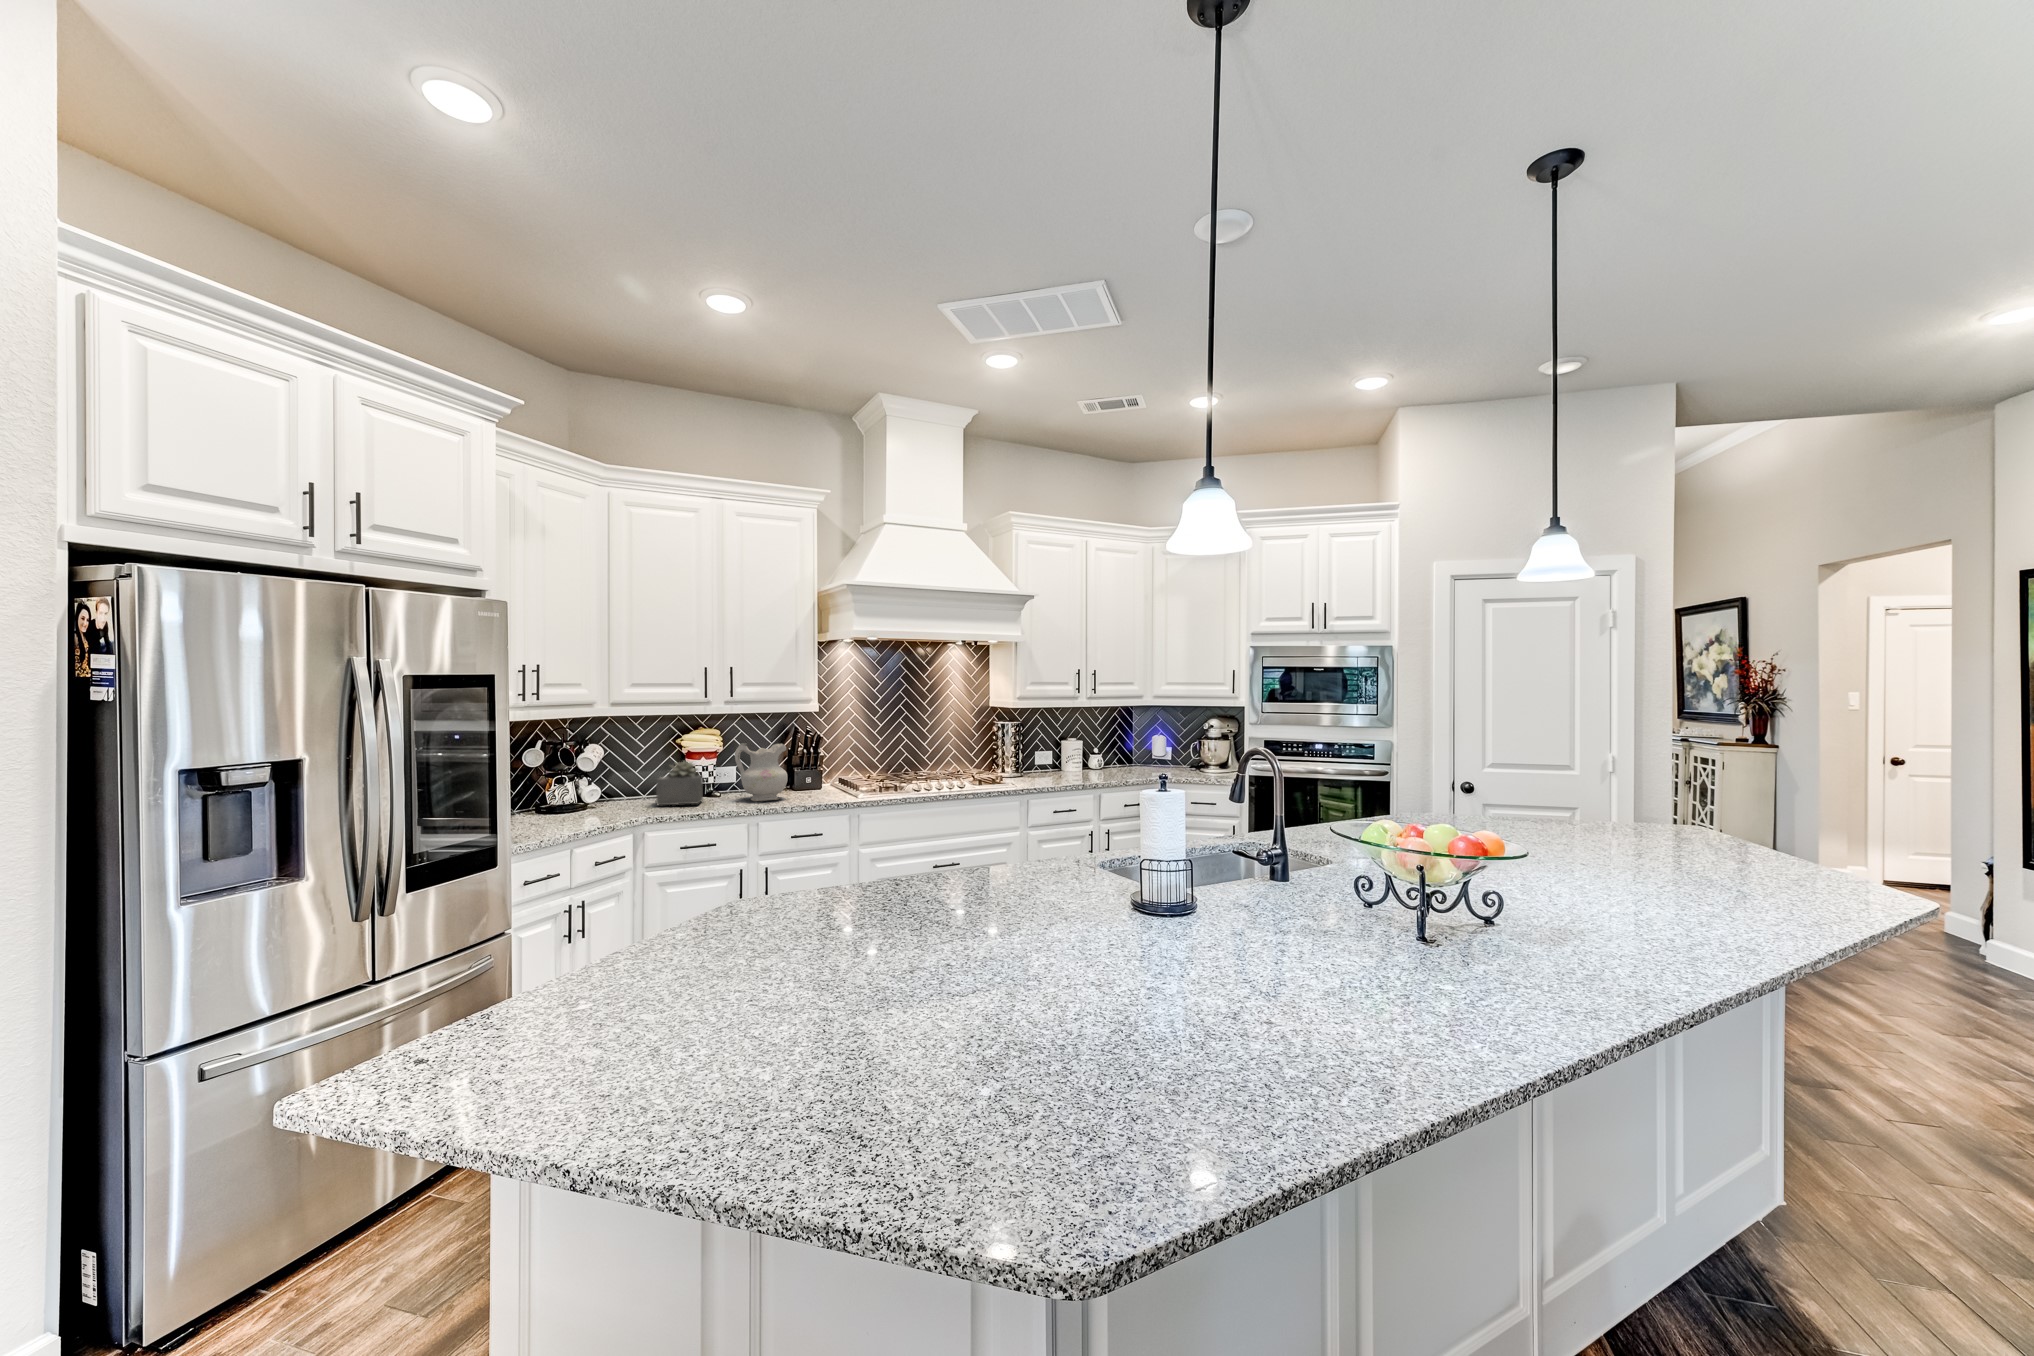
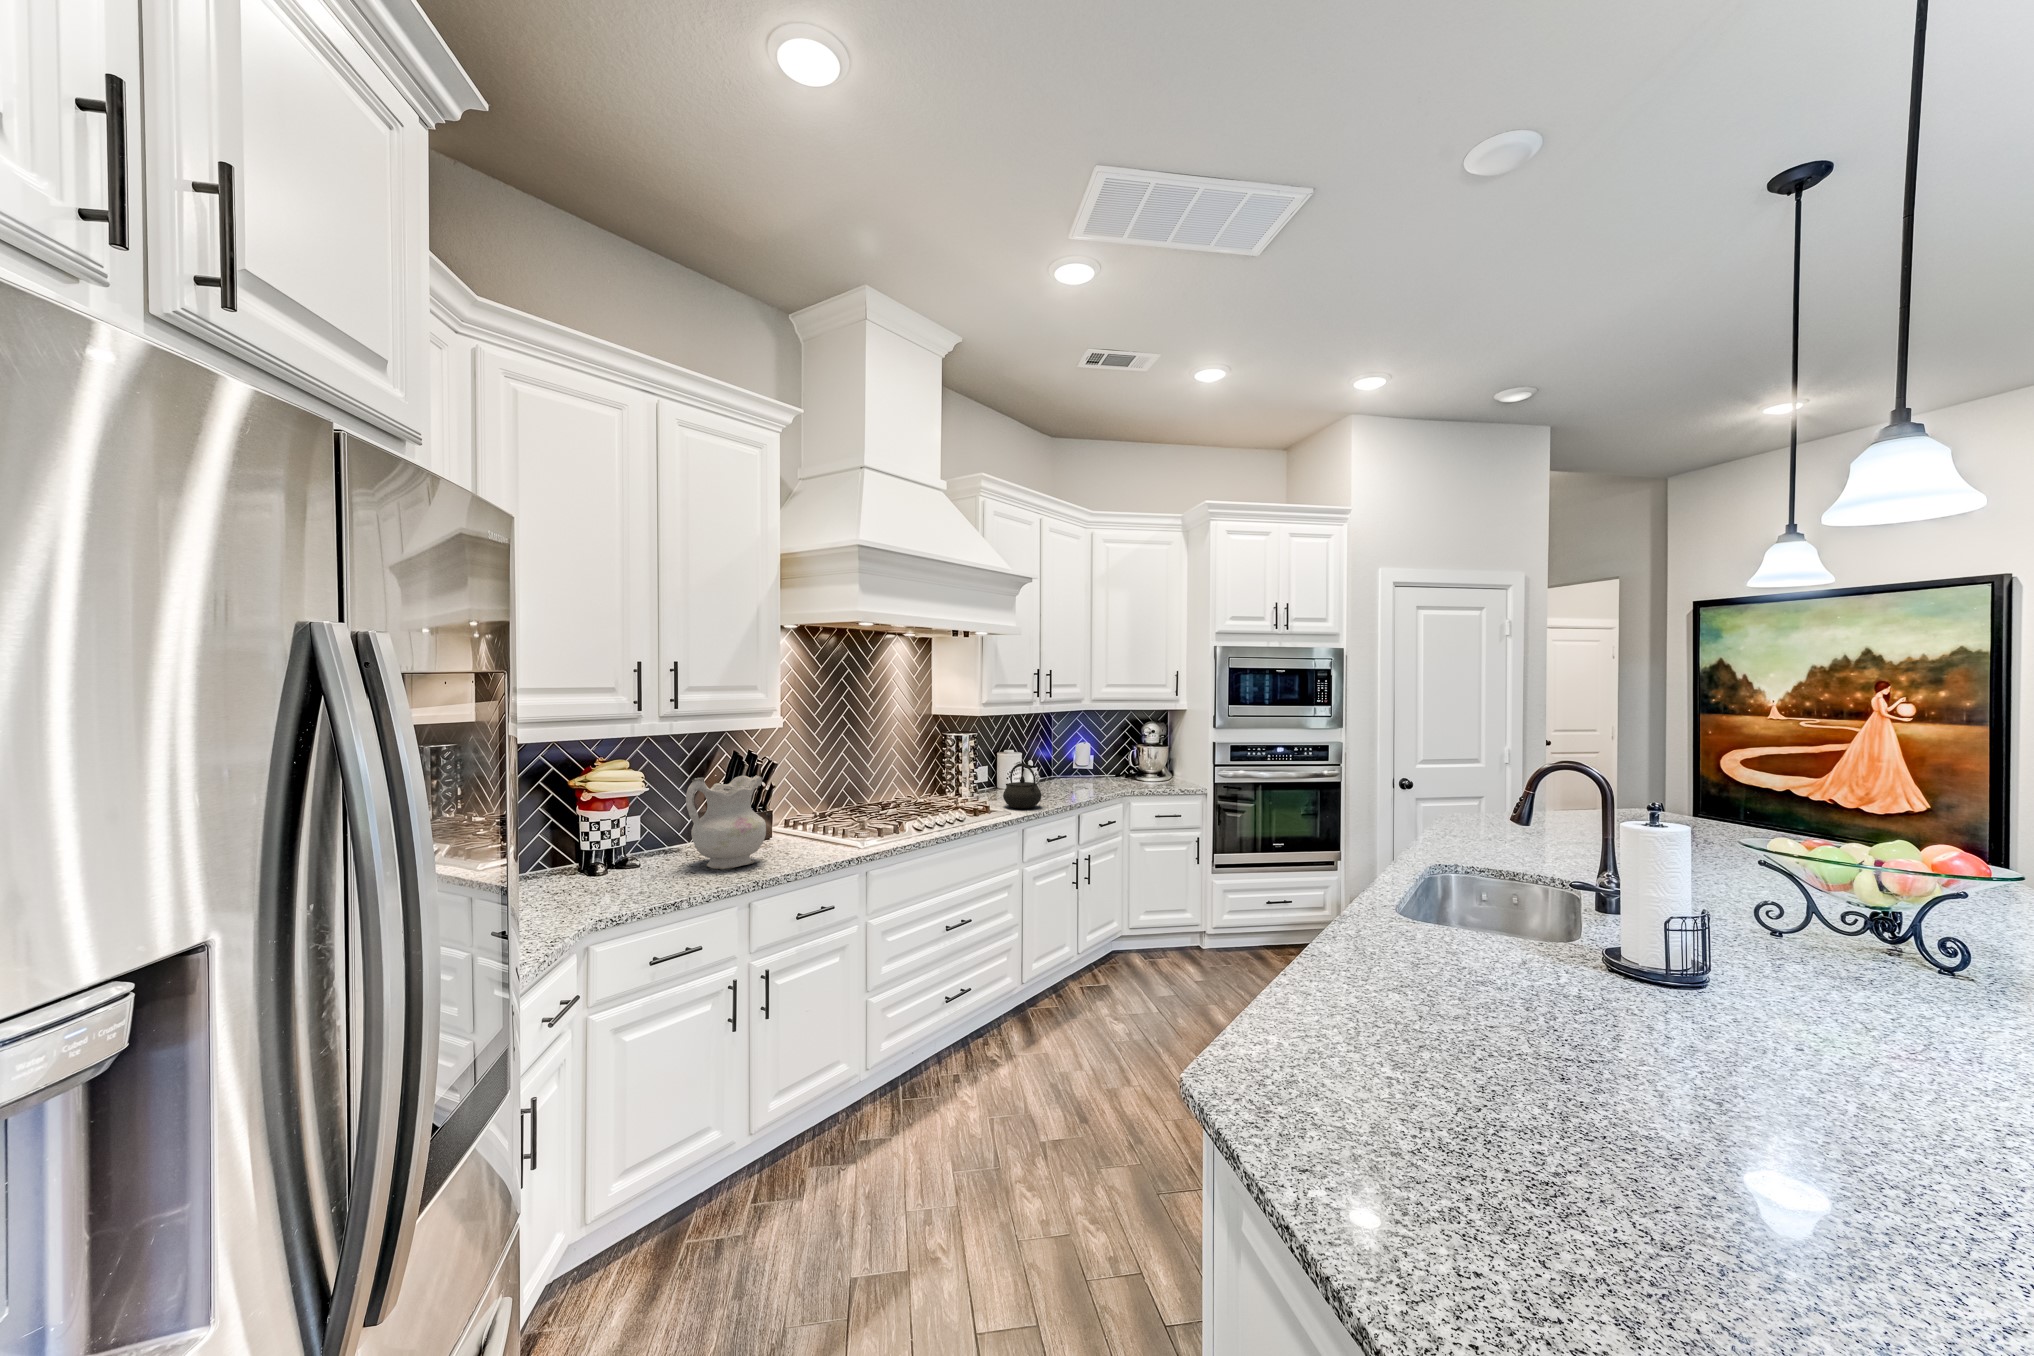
kettle: none [1017,747,1048,784] -> present [1003,763,1041,808]
succulent plant: present [656,761,703,805] -> none [557,812,641,897]

